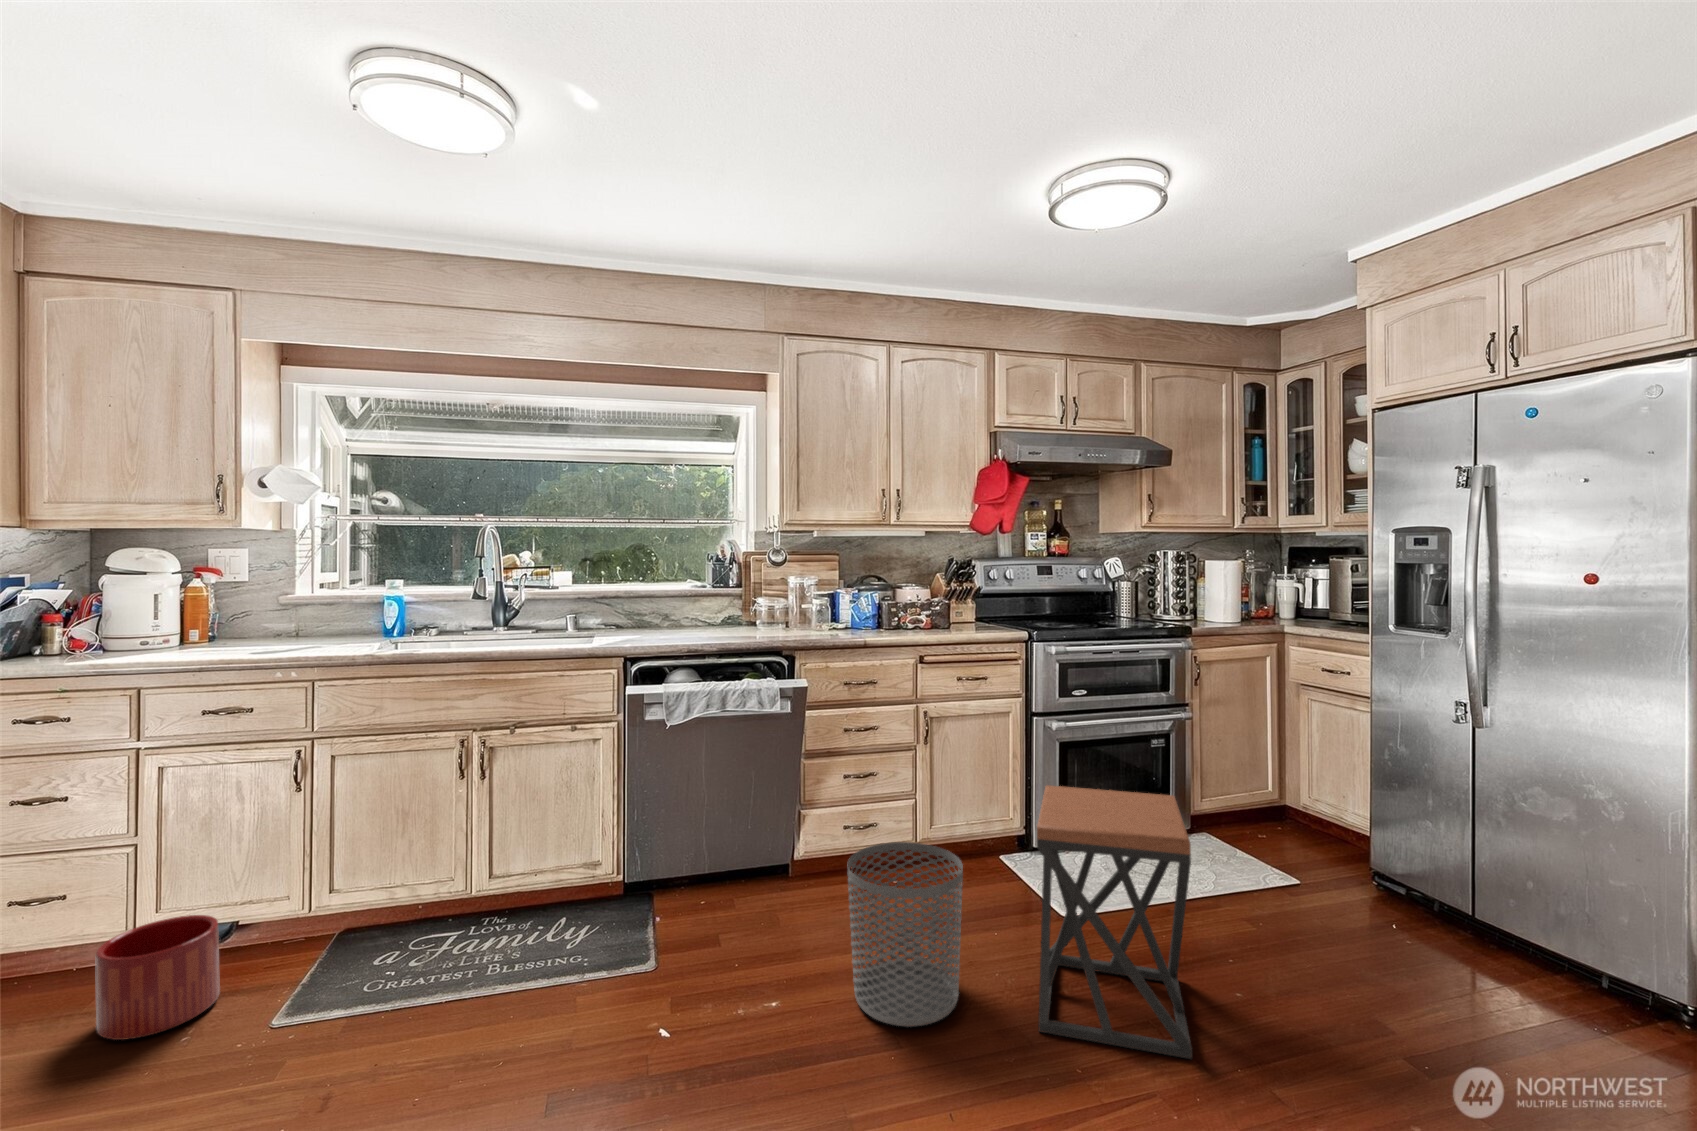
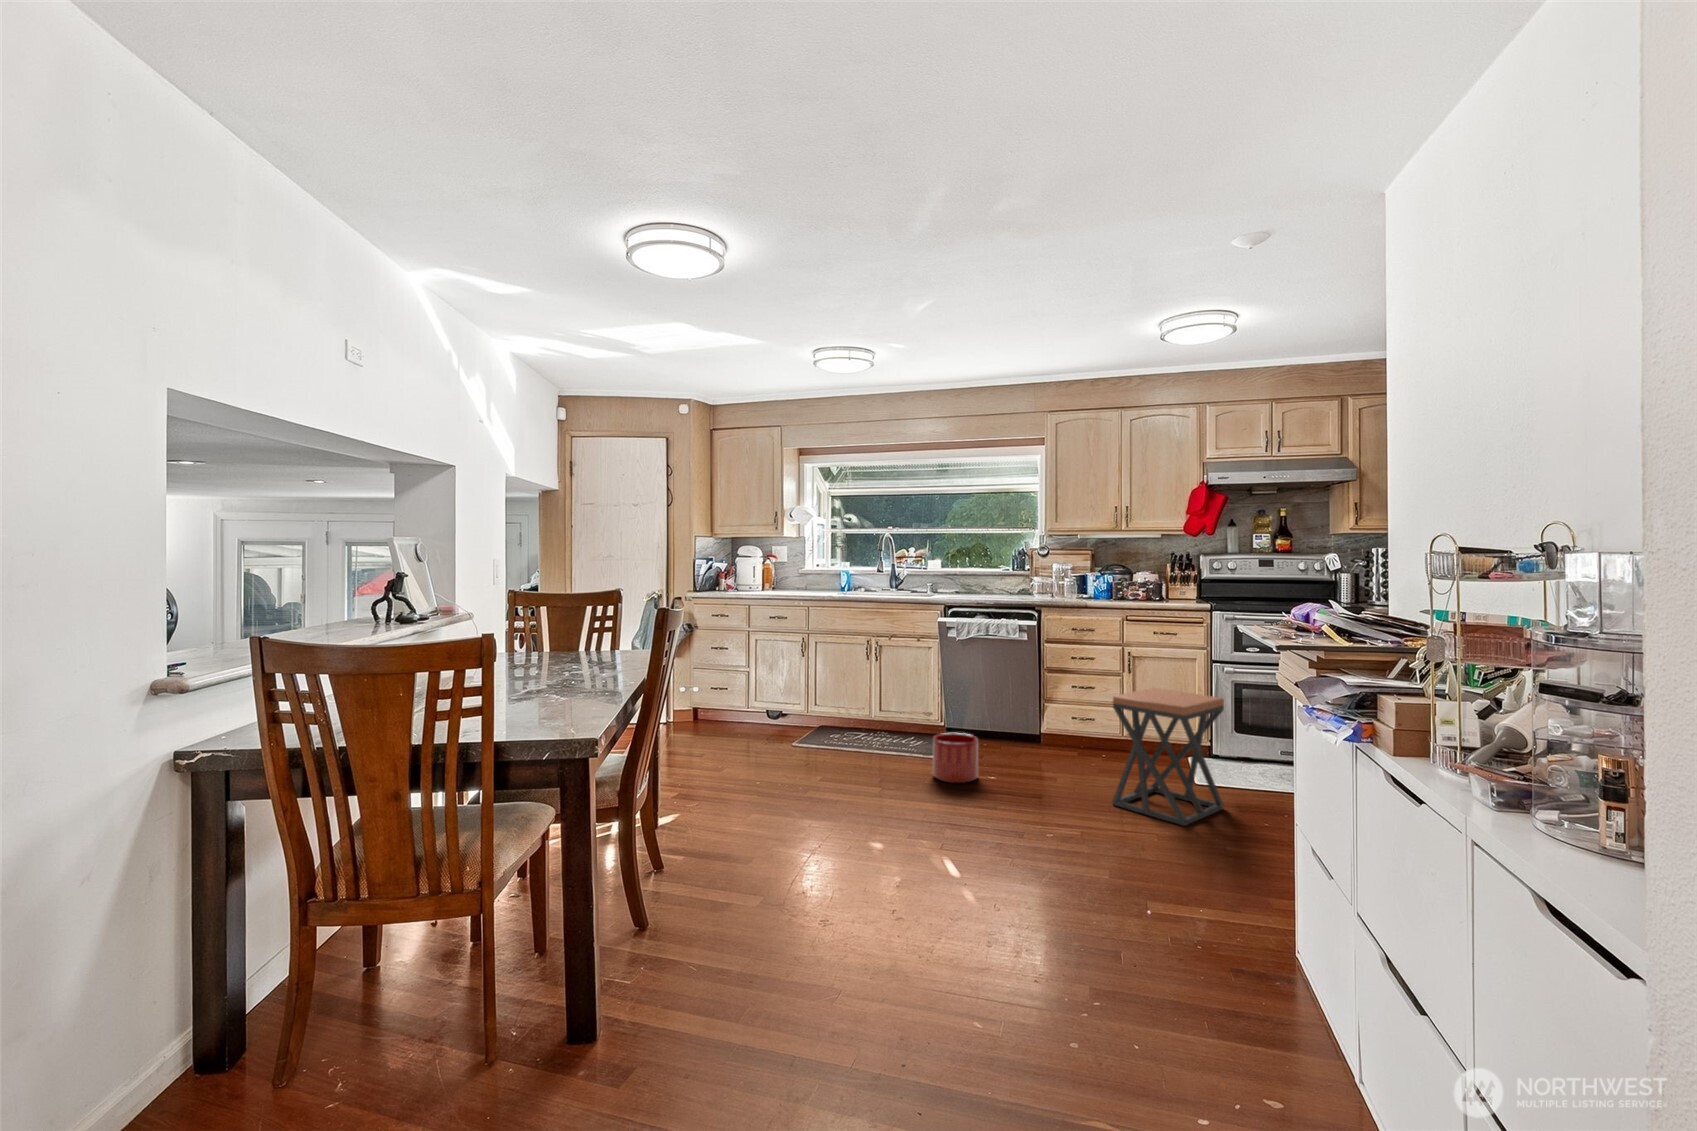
waste bin: present [848,842,963,1027] -> none [1026,708,1088,792]
planter: present [95,915,220,1040] -> present [933,733,978,783]

